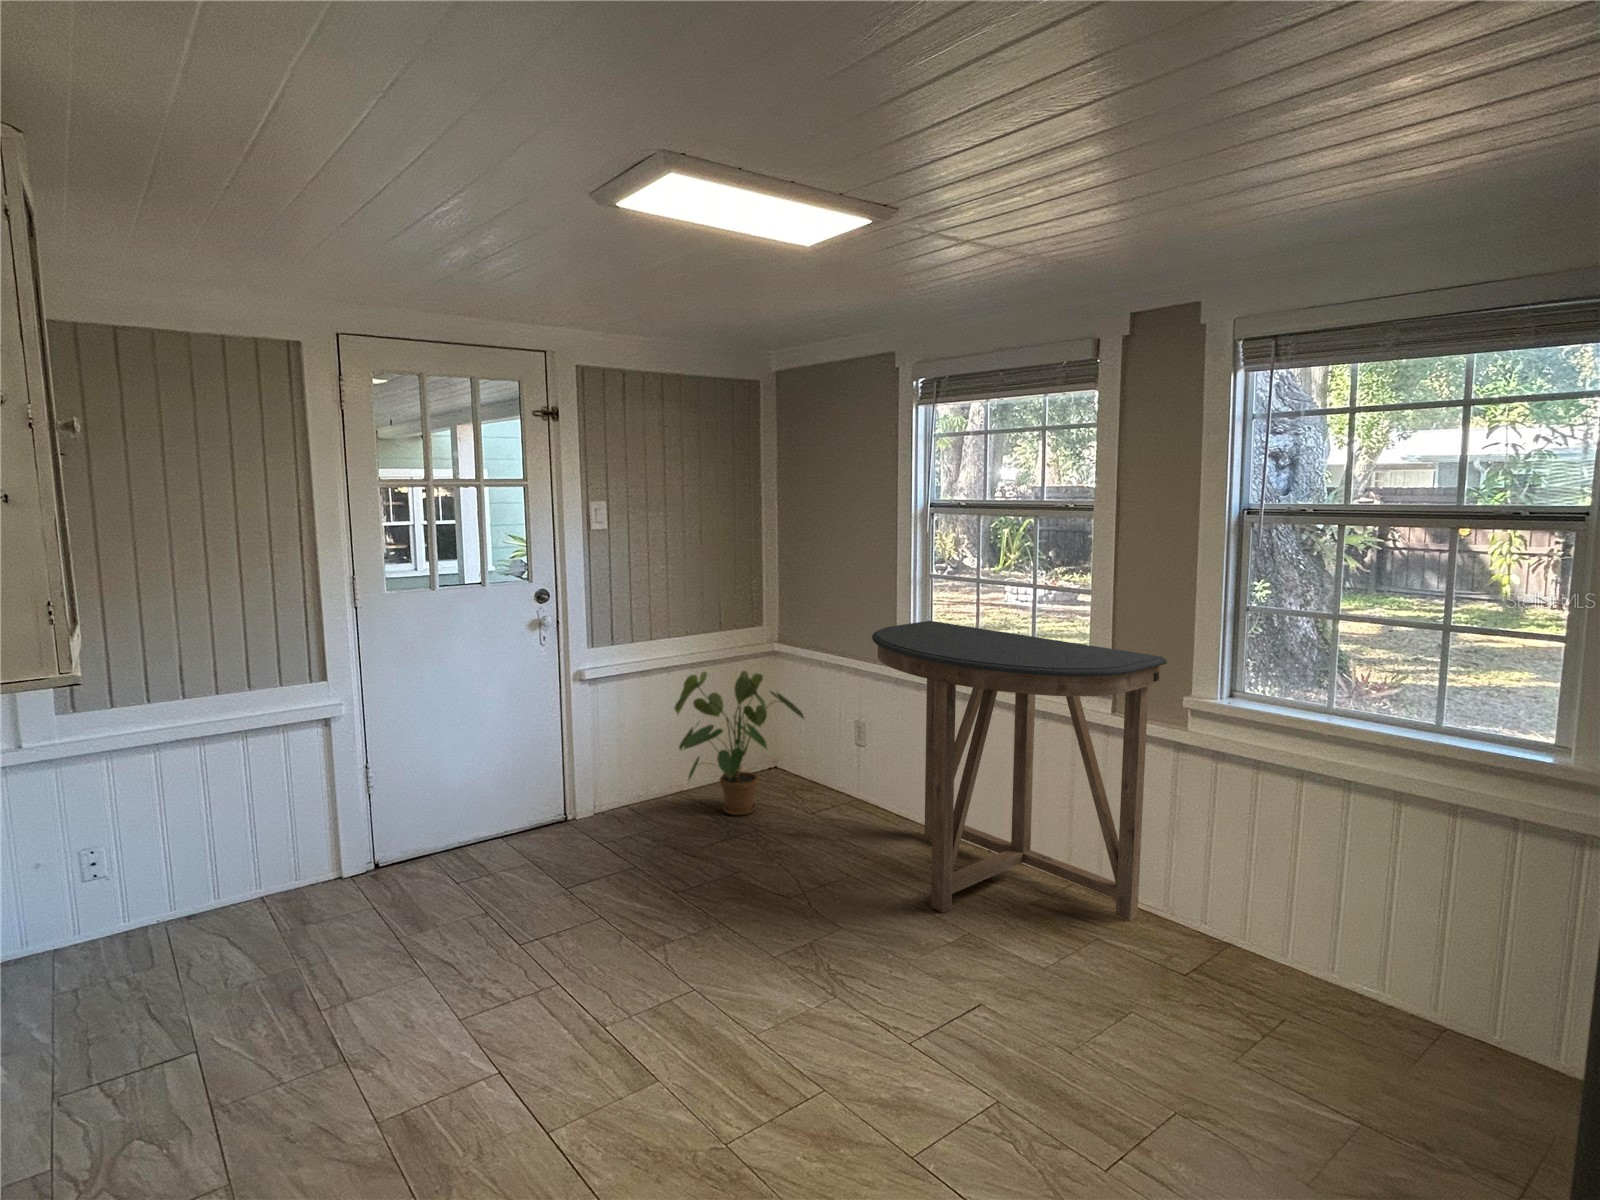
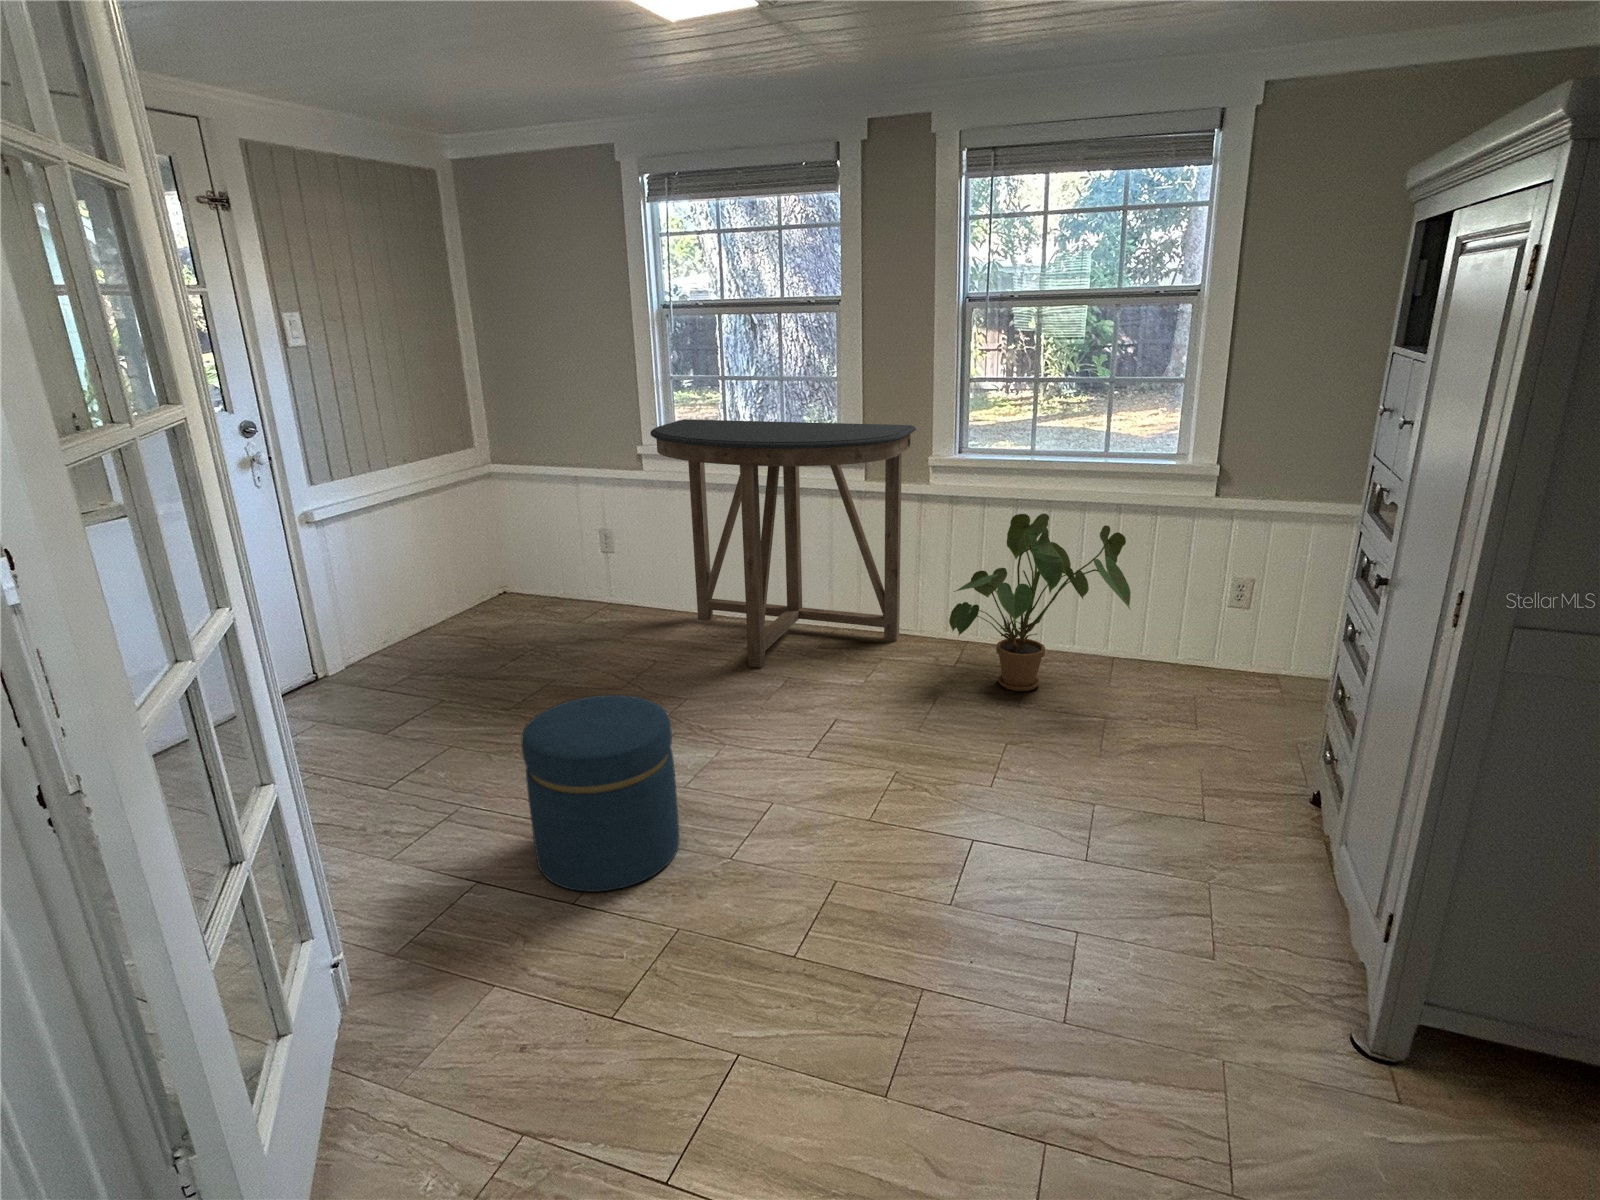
house plant: present [675,671,804,815] -> present [949,513,1131,691]
ottoman: none [534,908,696,1139] -> present [521,695,679,892]

